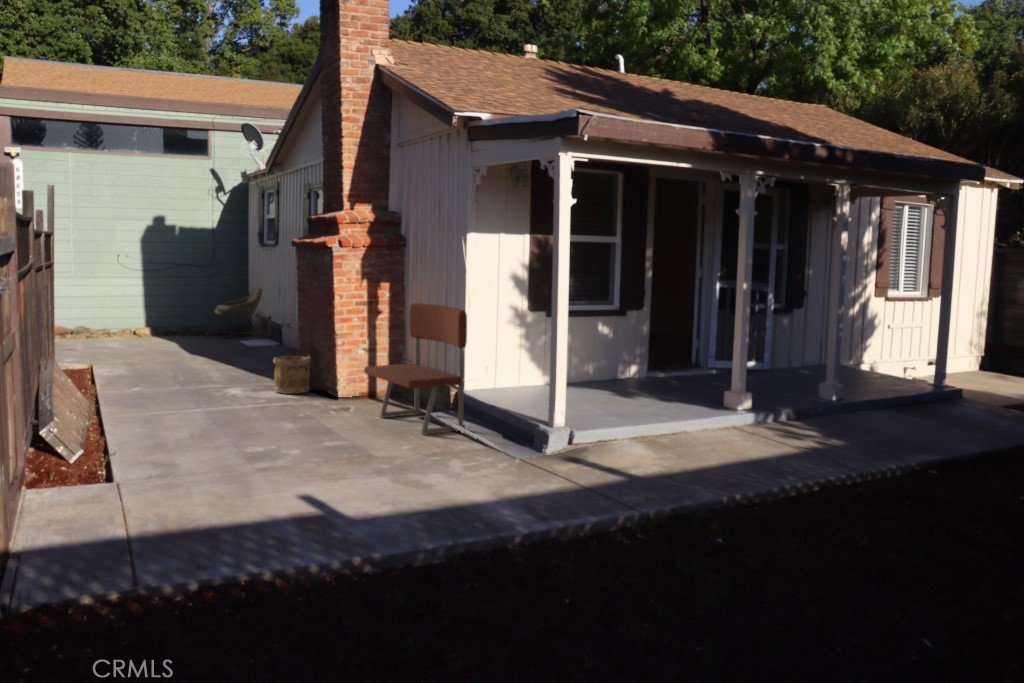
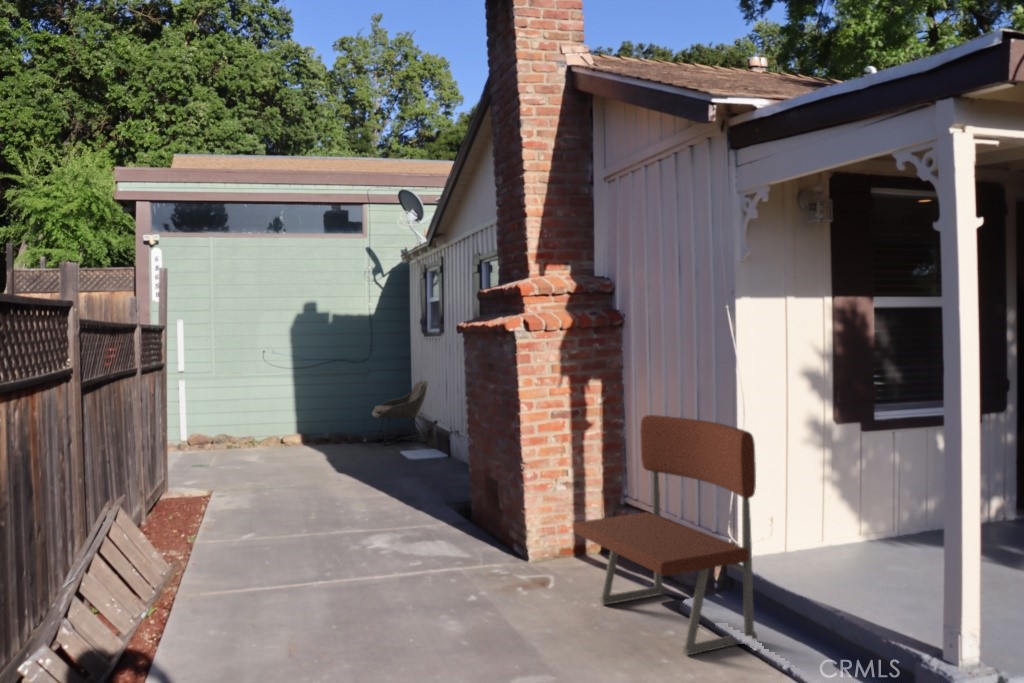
bucket: present [273,356,312,394] -> none [434,488,490,547]

